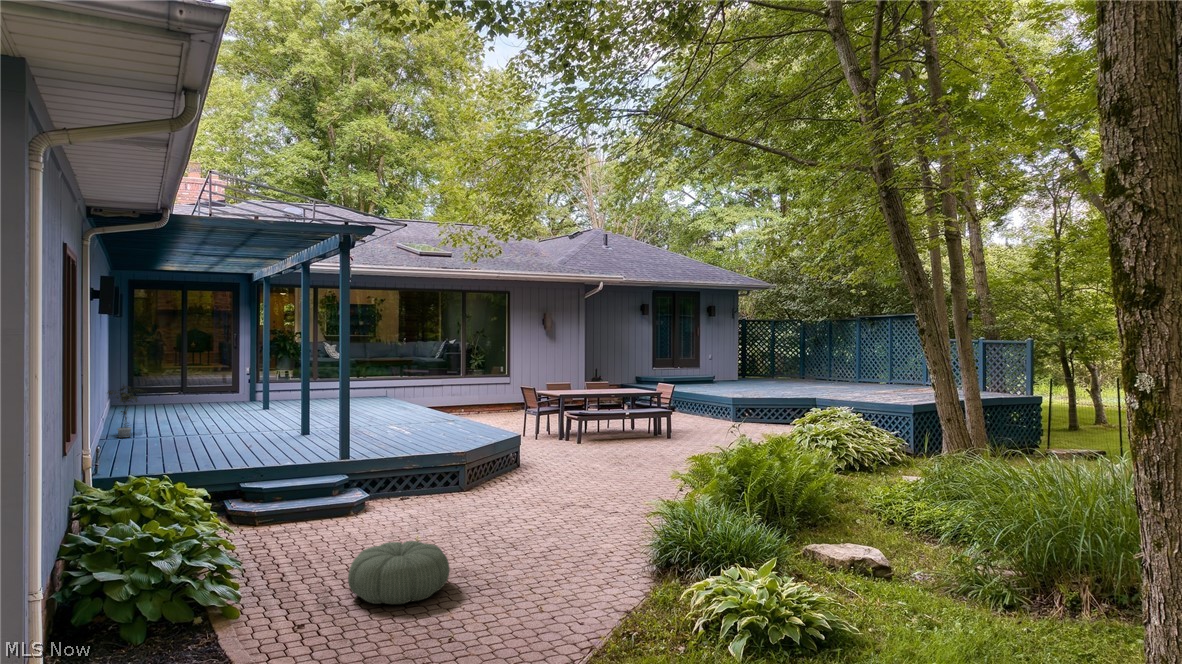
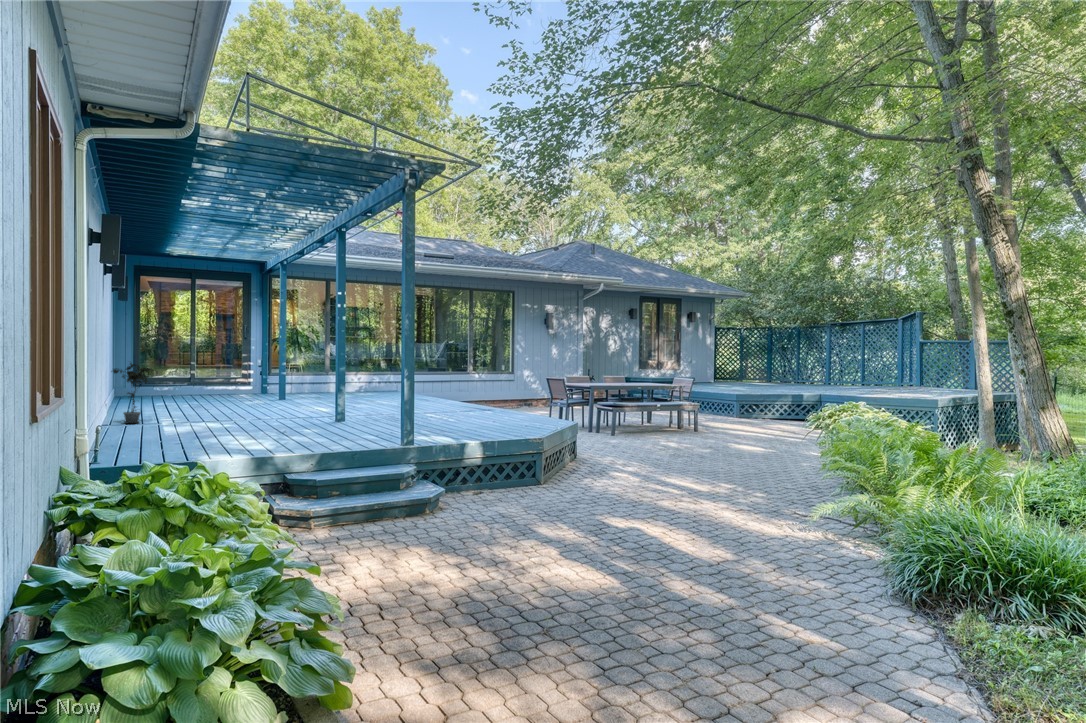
pouf: present [348,541,450,604] -> none [508,558,661,671]

